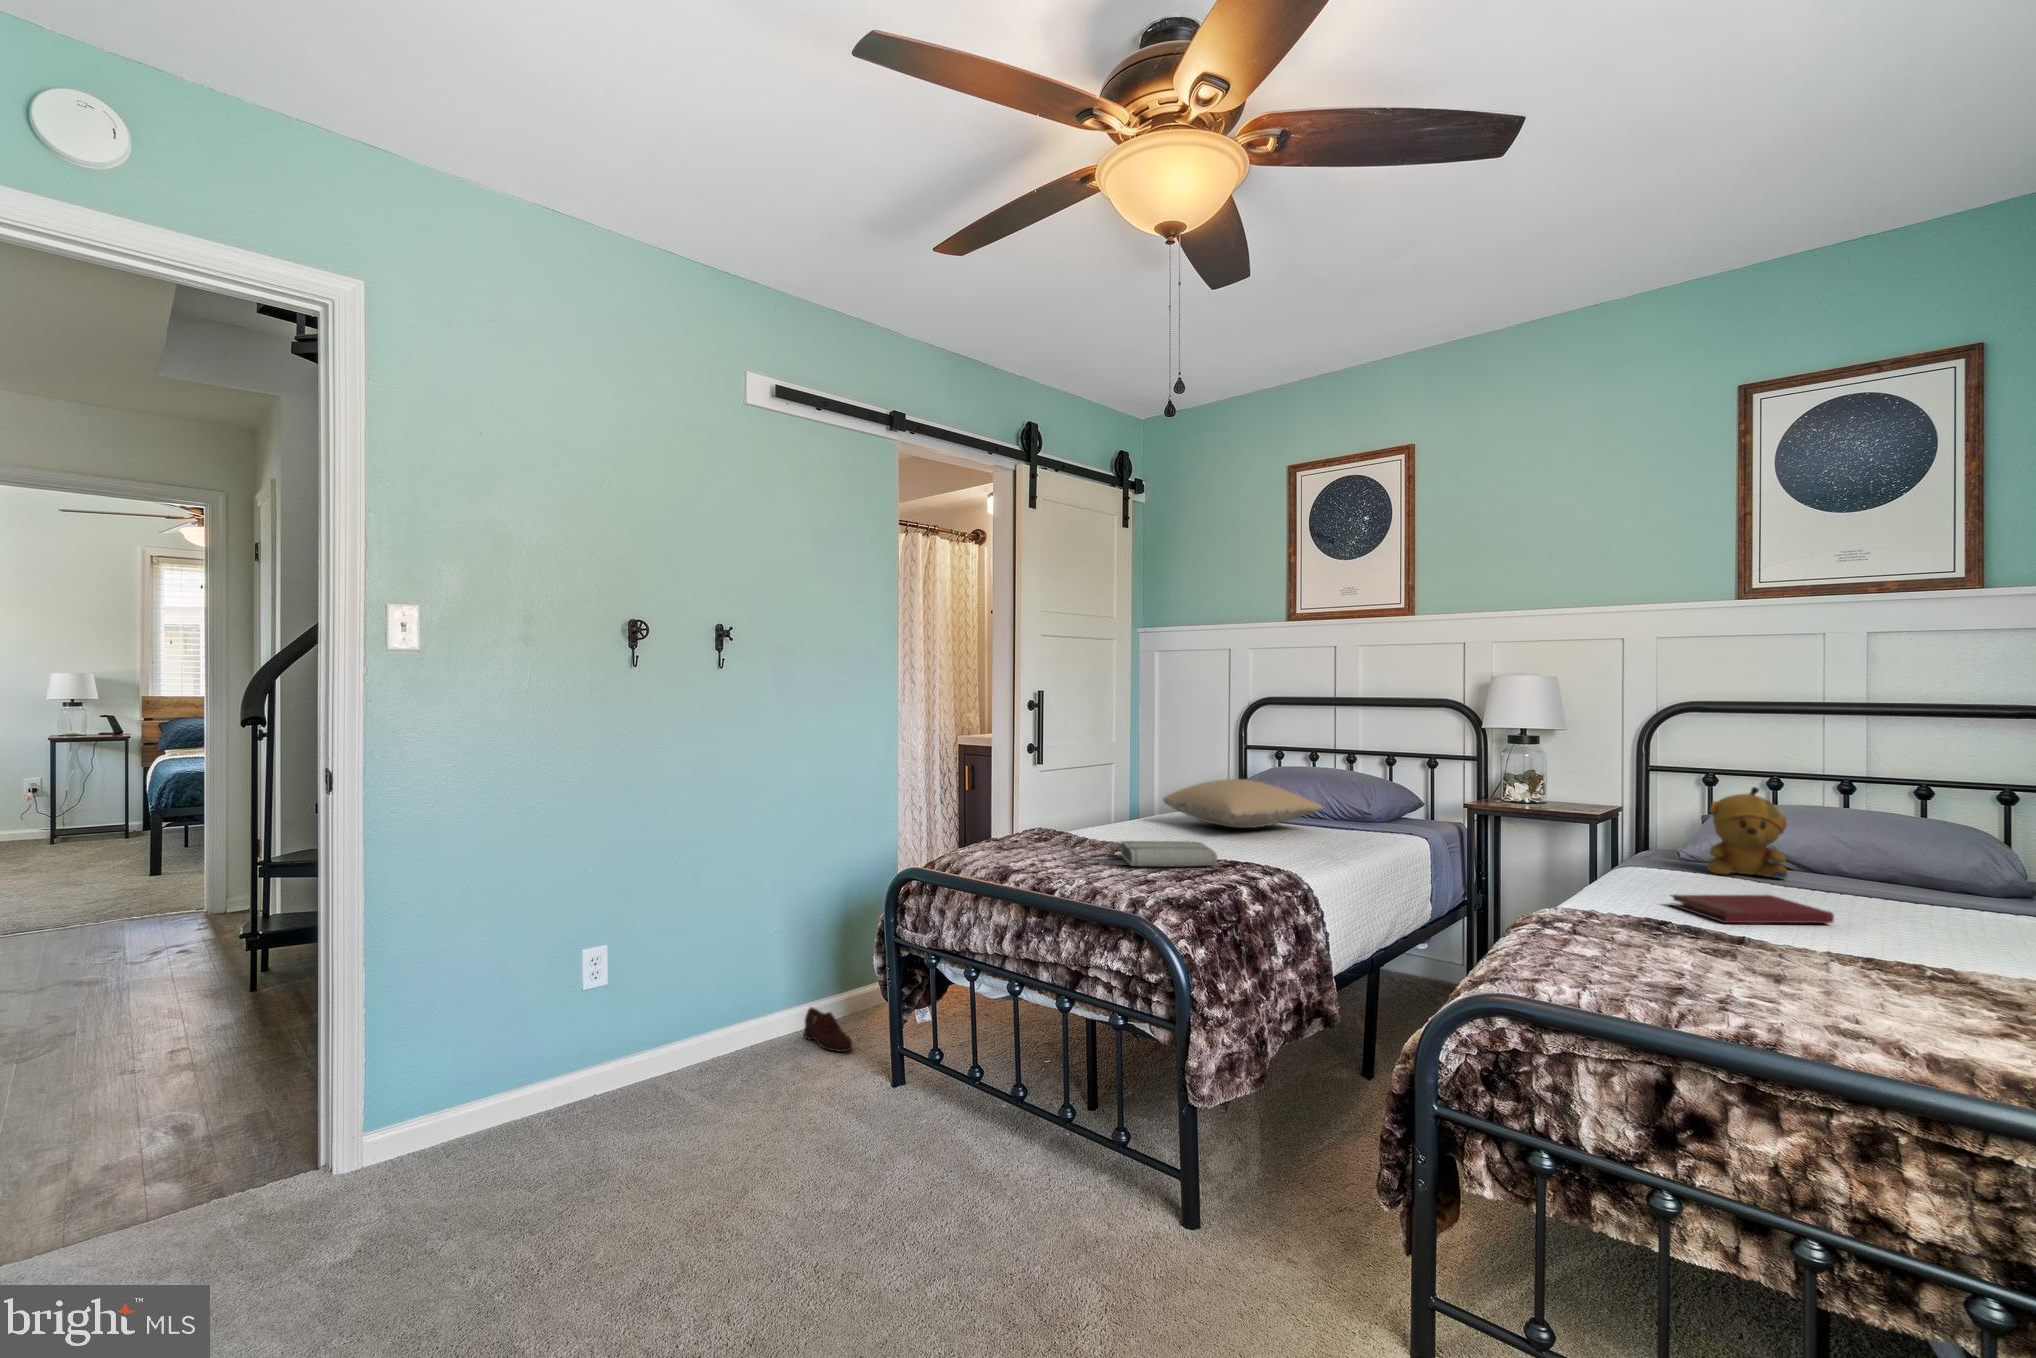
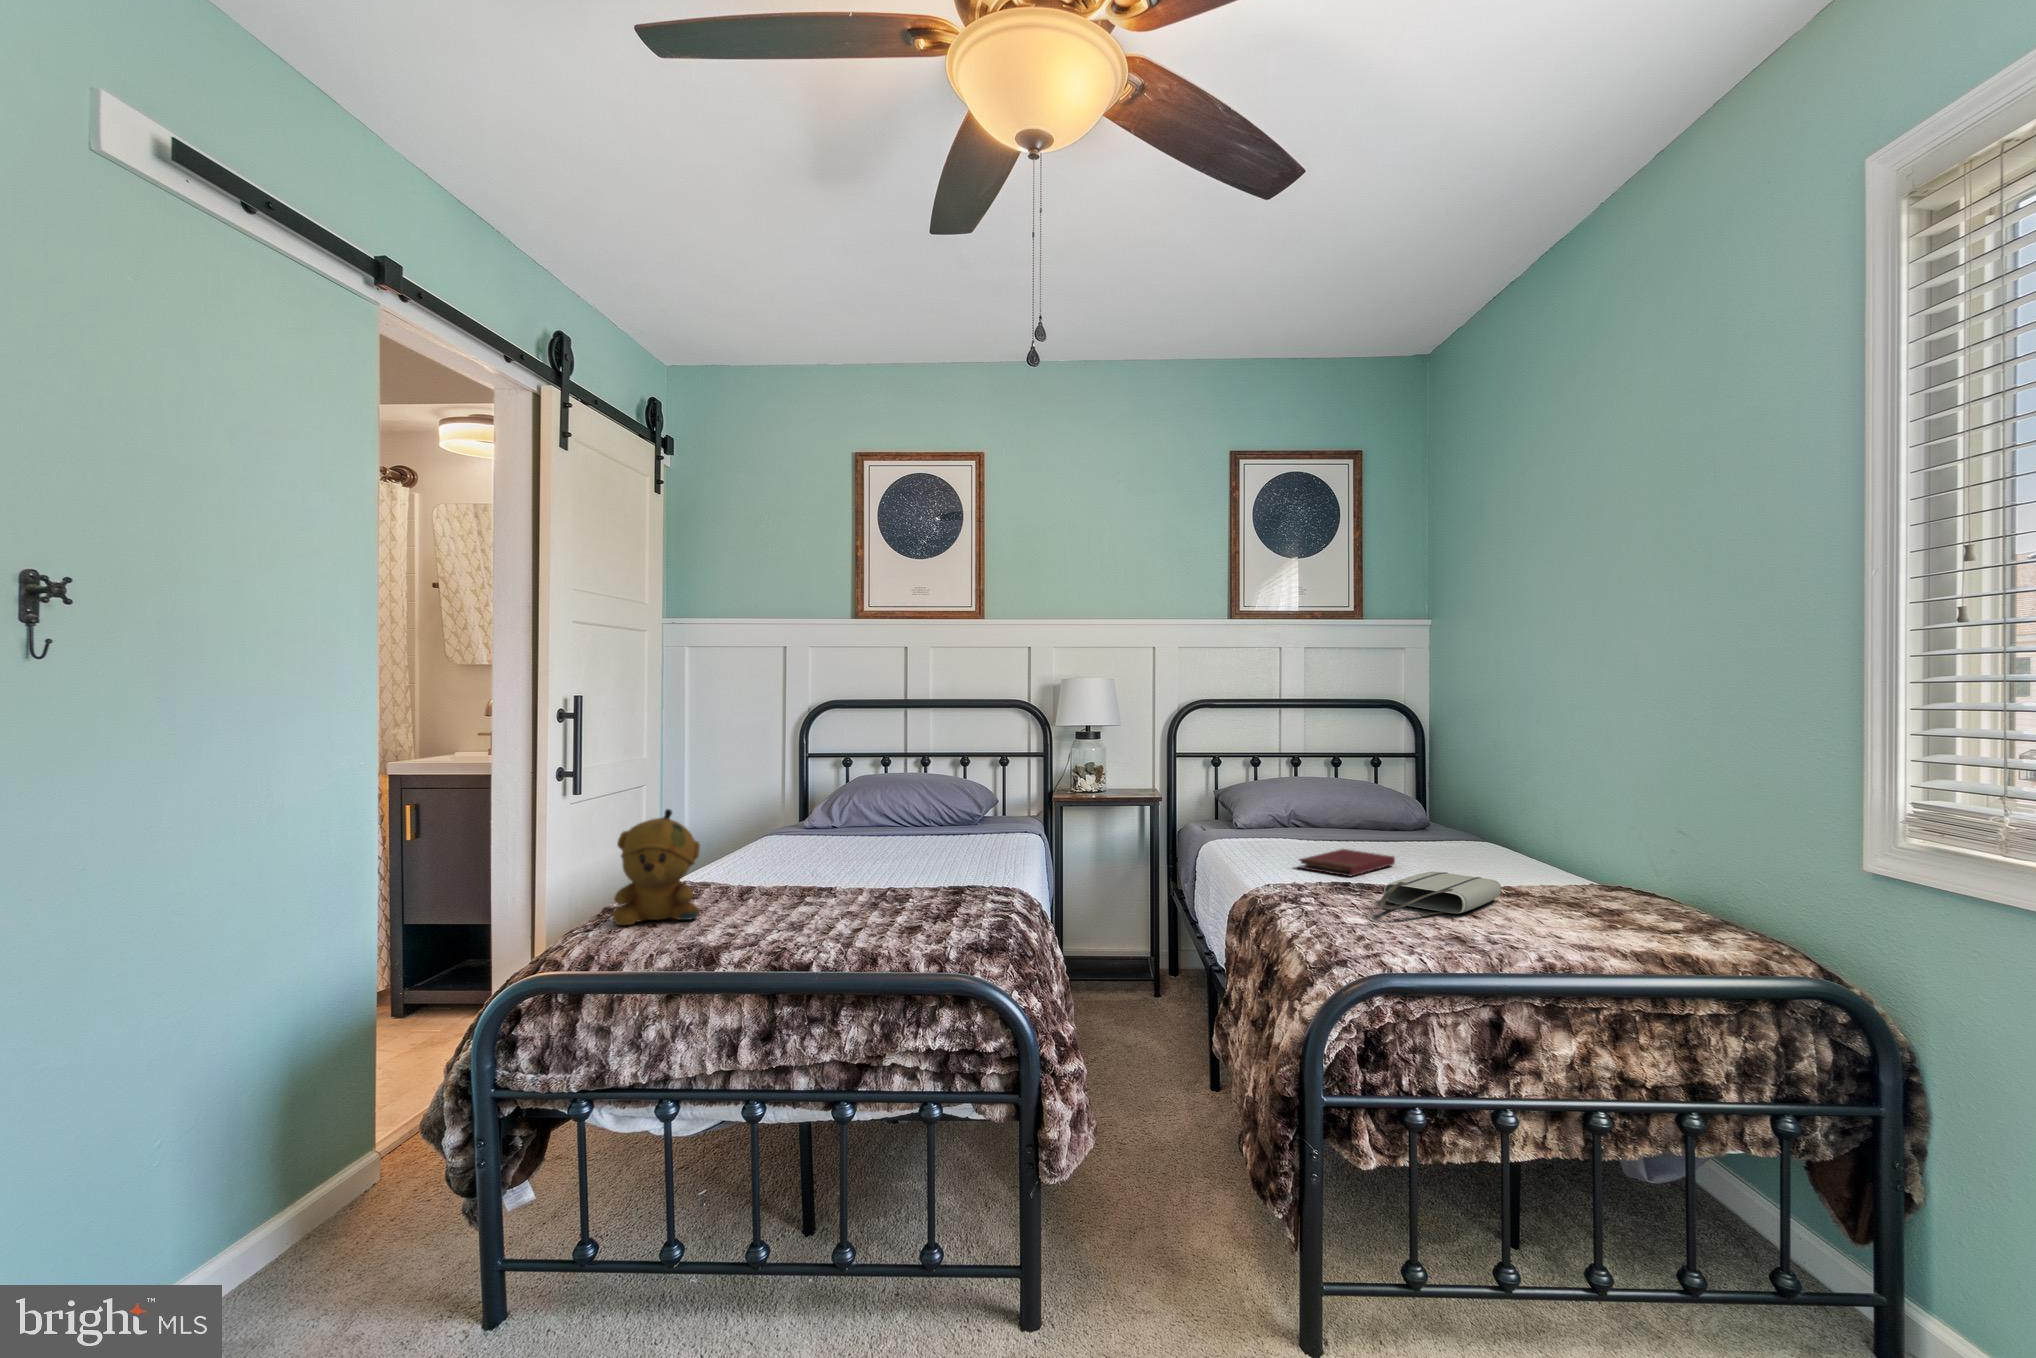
pillow: present [1163,779,1323,828] -> none [774,794,950,849]
stuffed bear: present [1707,787,1788,878] -> present [612,809,700,925]
tote bag: present [1071,841,1217,866] -> present [1380,872,1501,915]
shoe: present [804,1007,852,1052] -> none [234,1245,359,1312]

